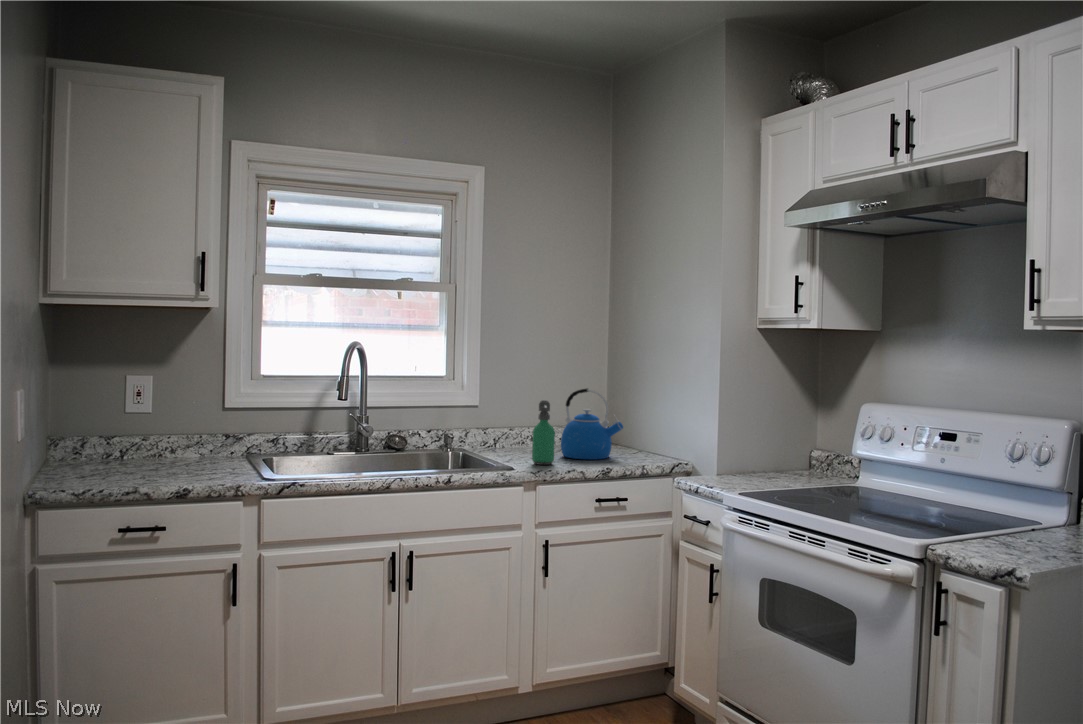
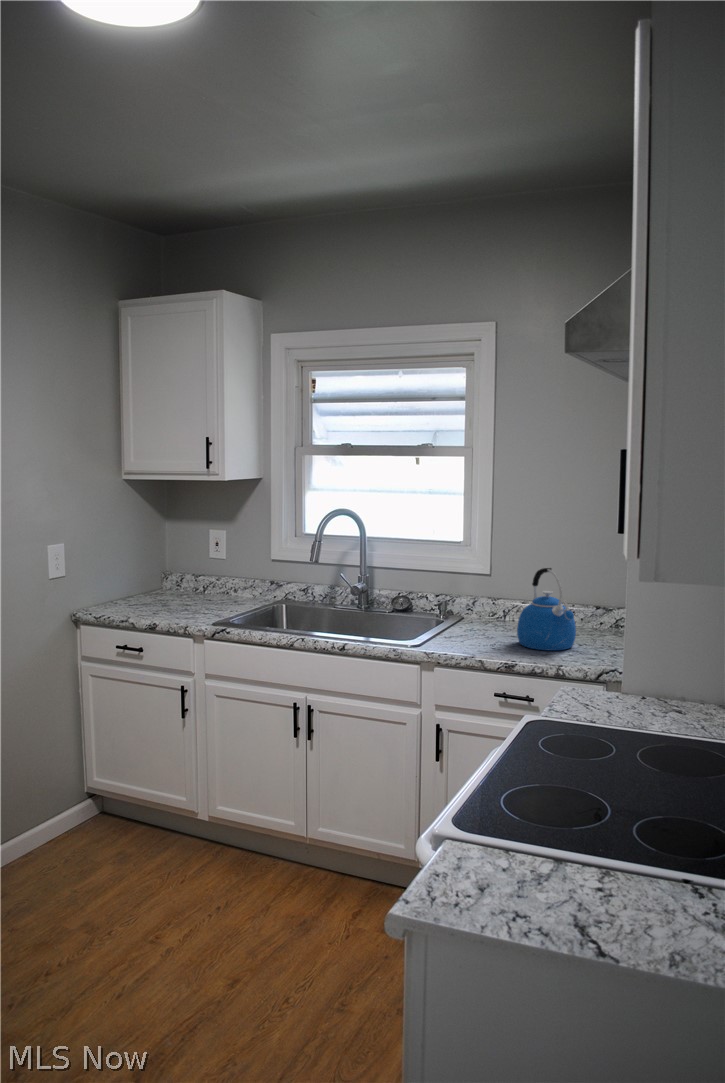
soap dispenser: present [532,400,555,465] -> none [458,578,482,648]

